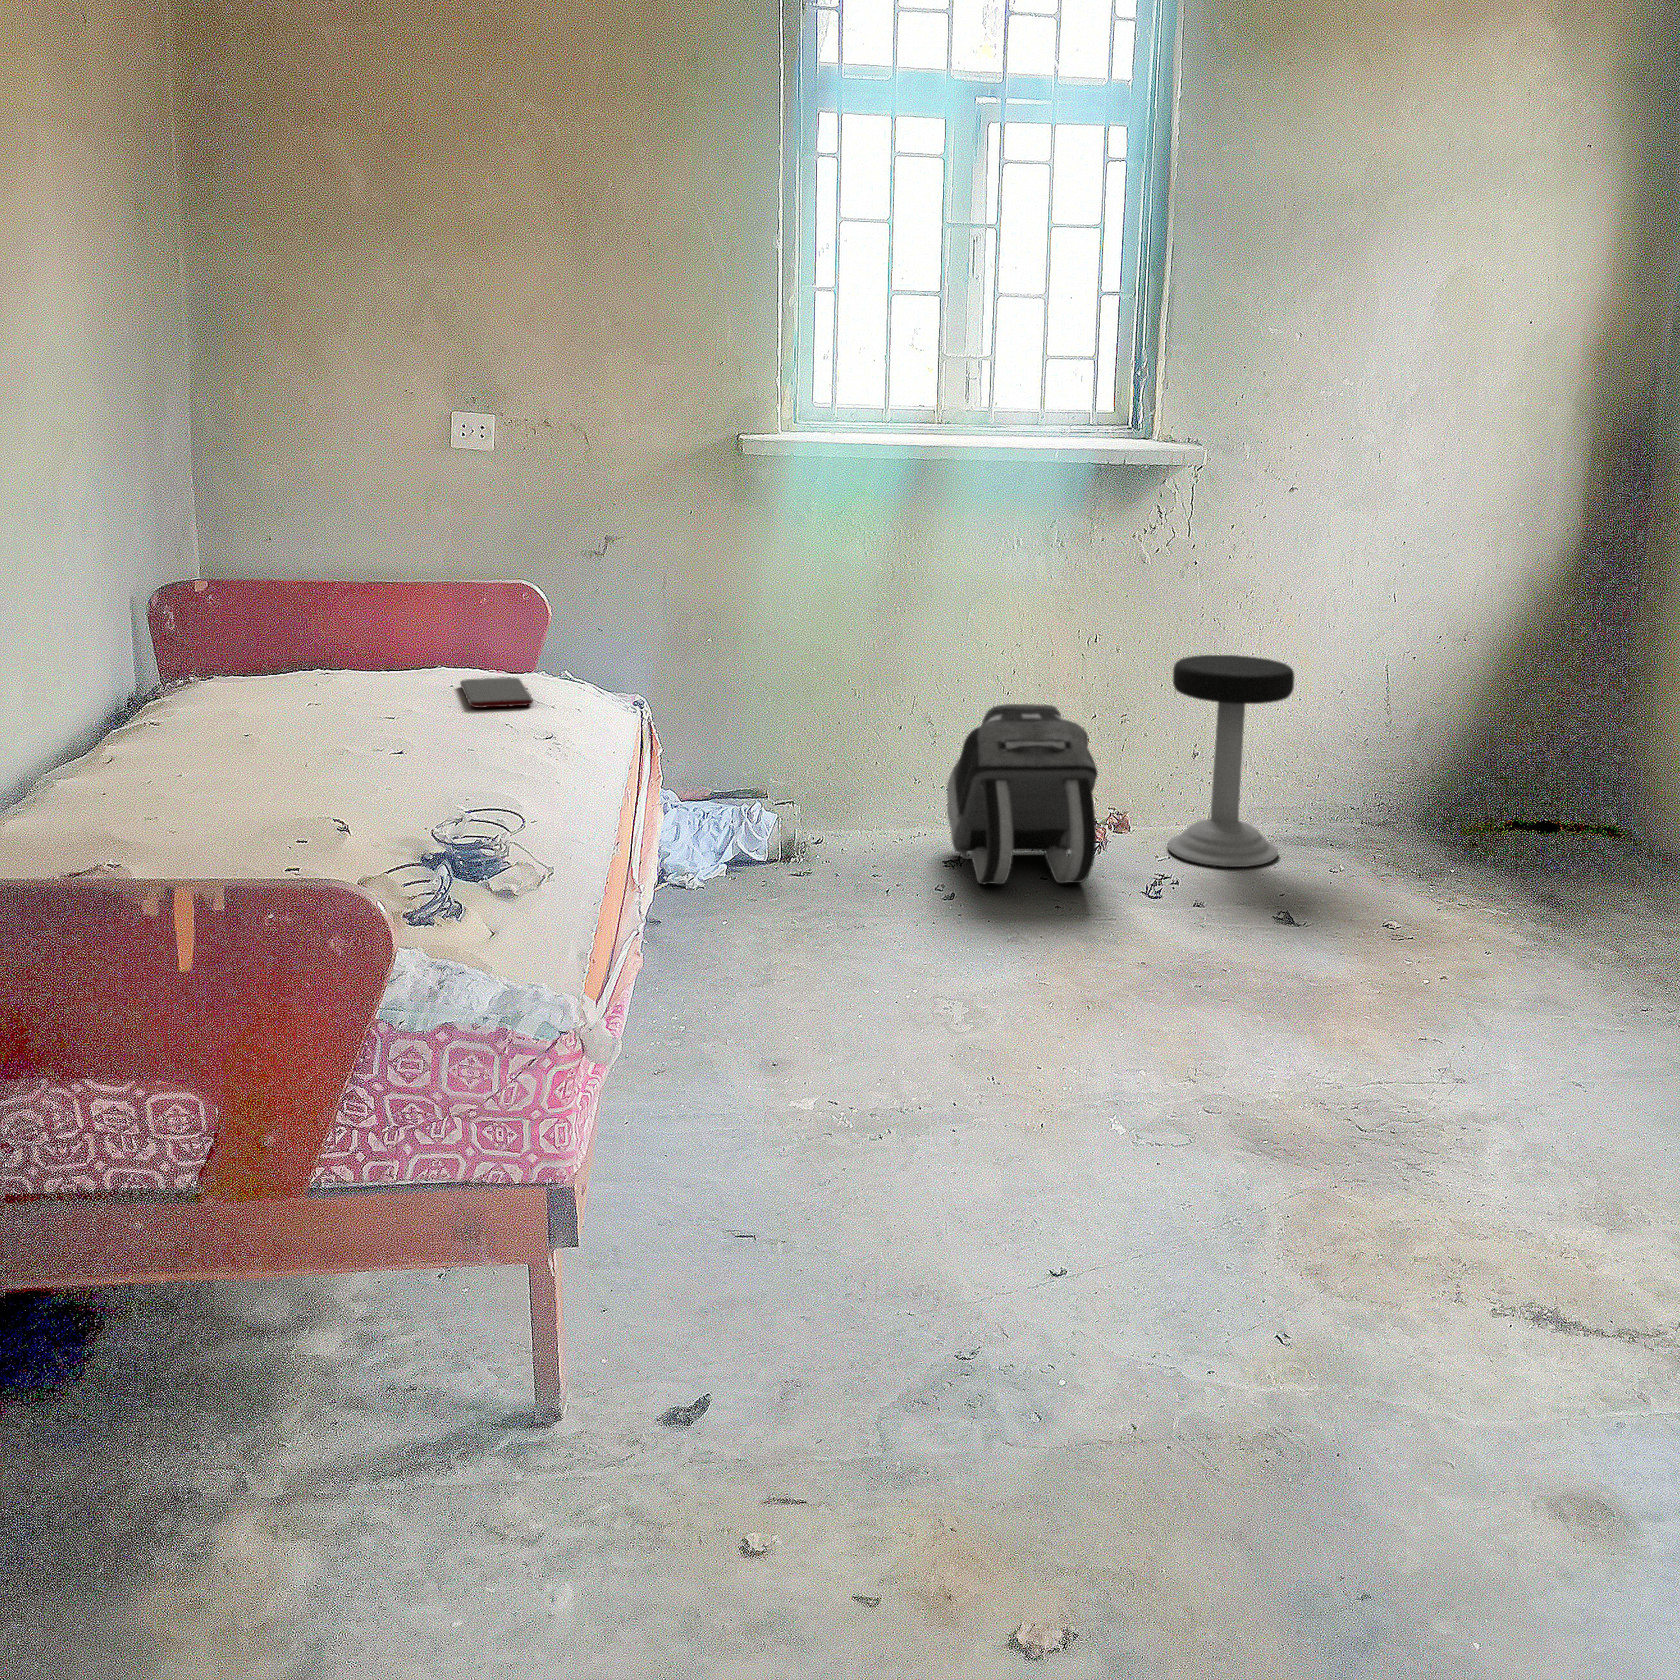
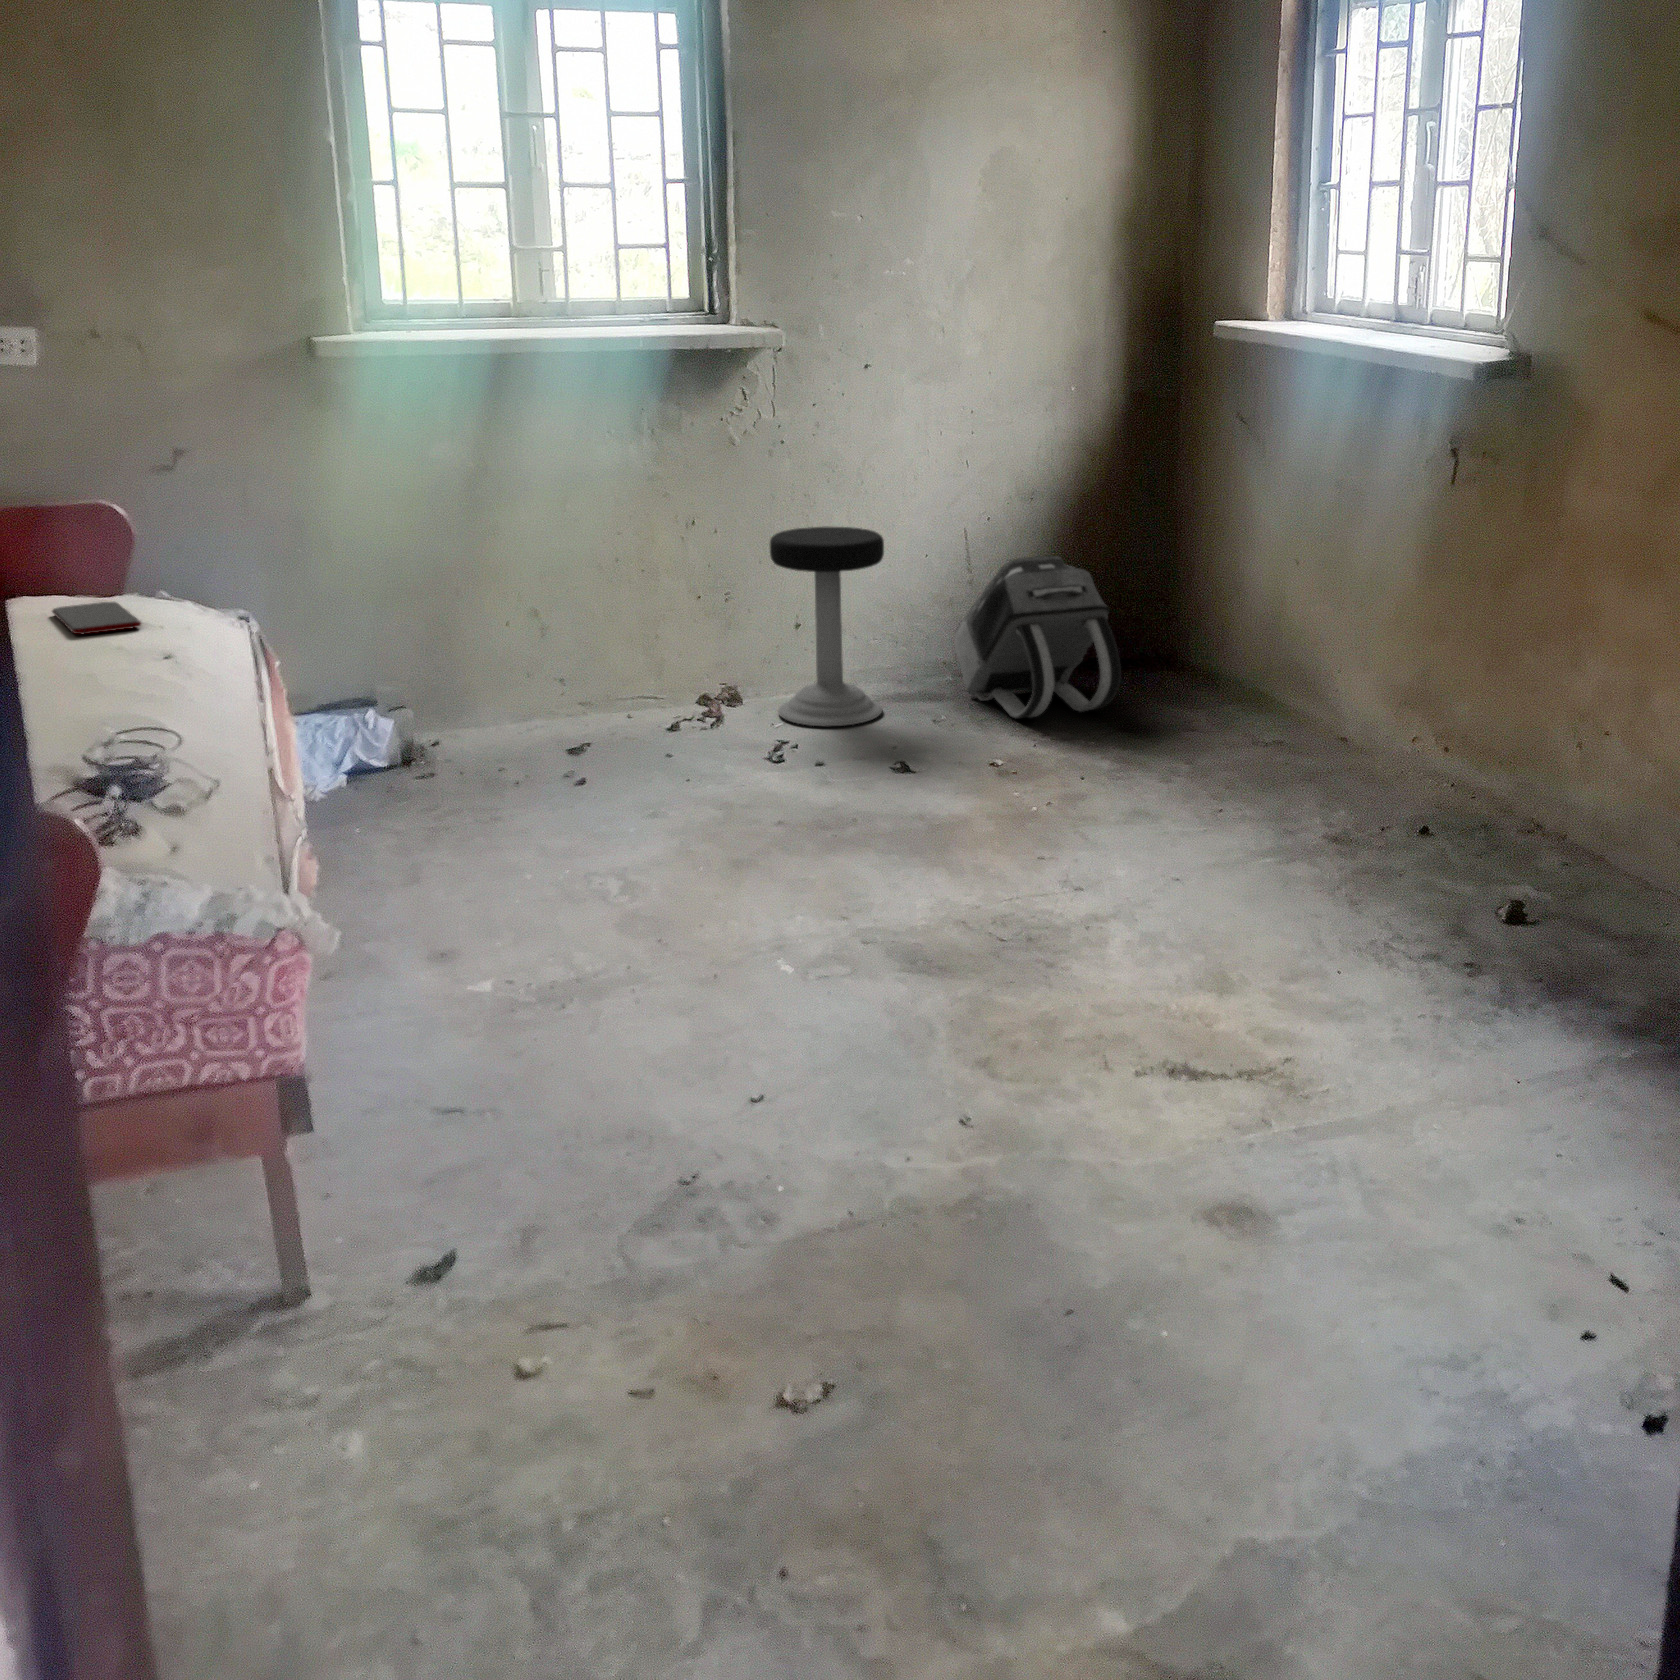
backpack: present [947,704,1098,884] -> present [955,556,1121,719]

